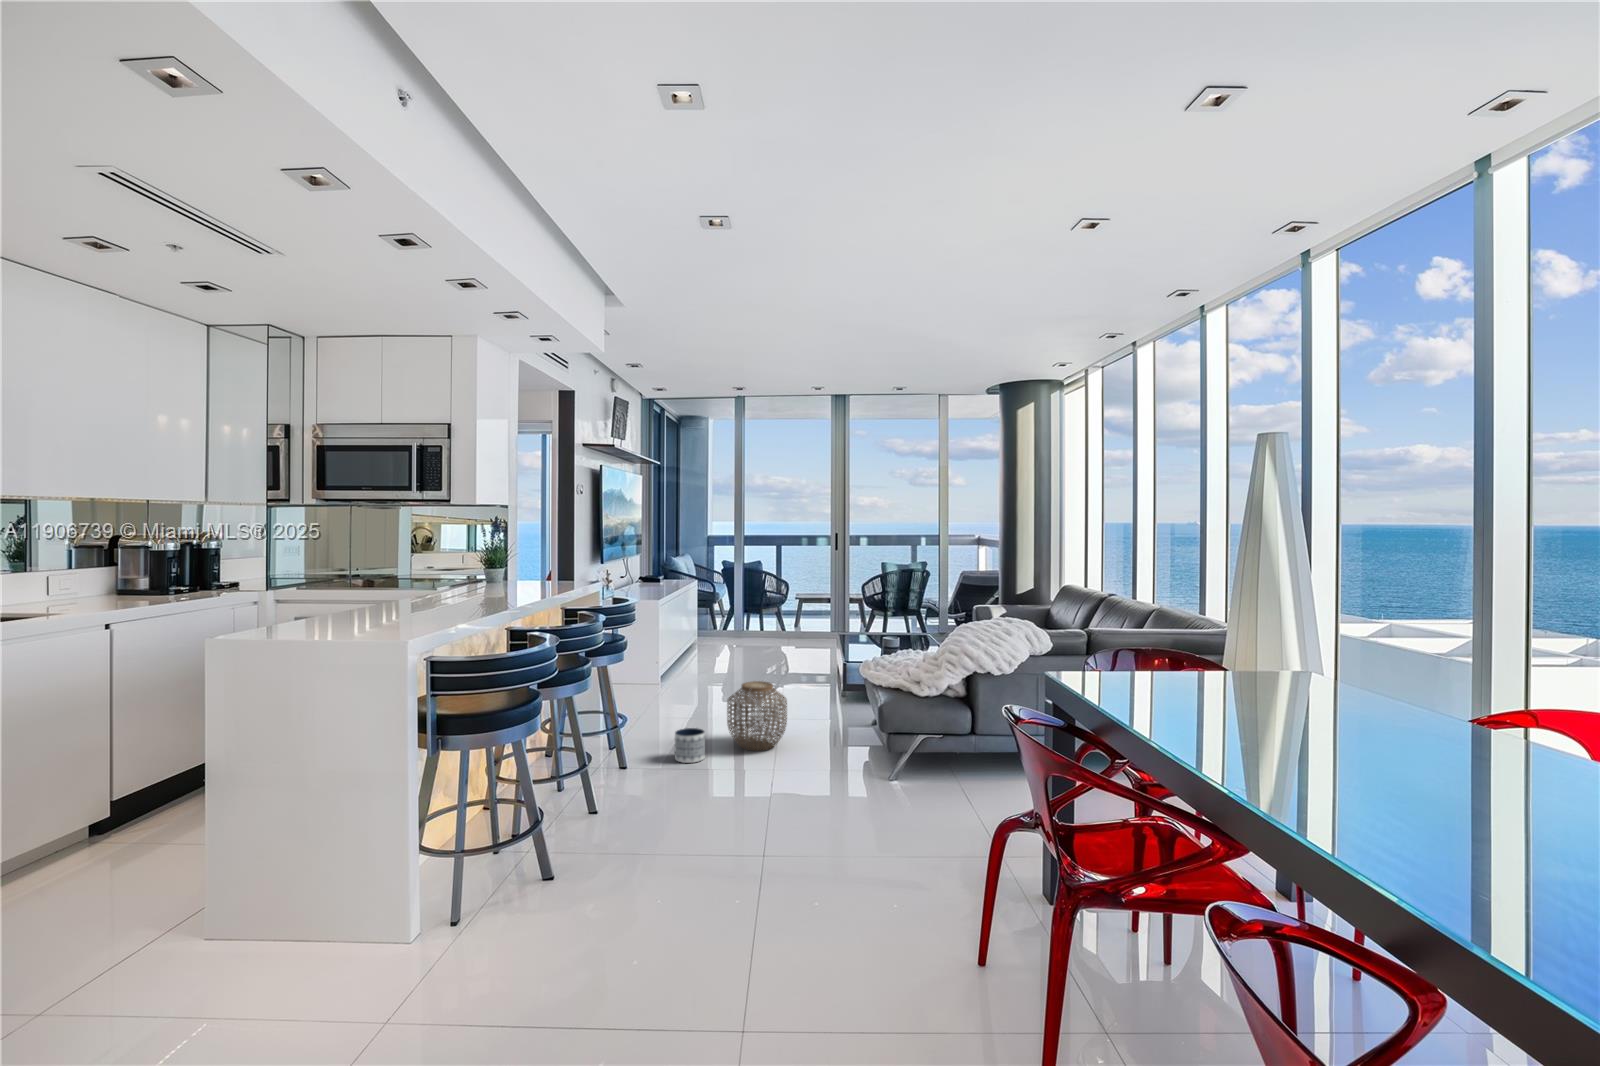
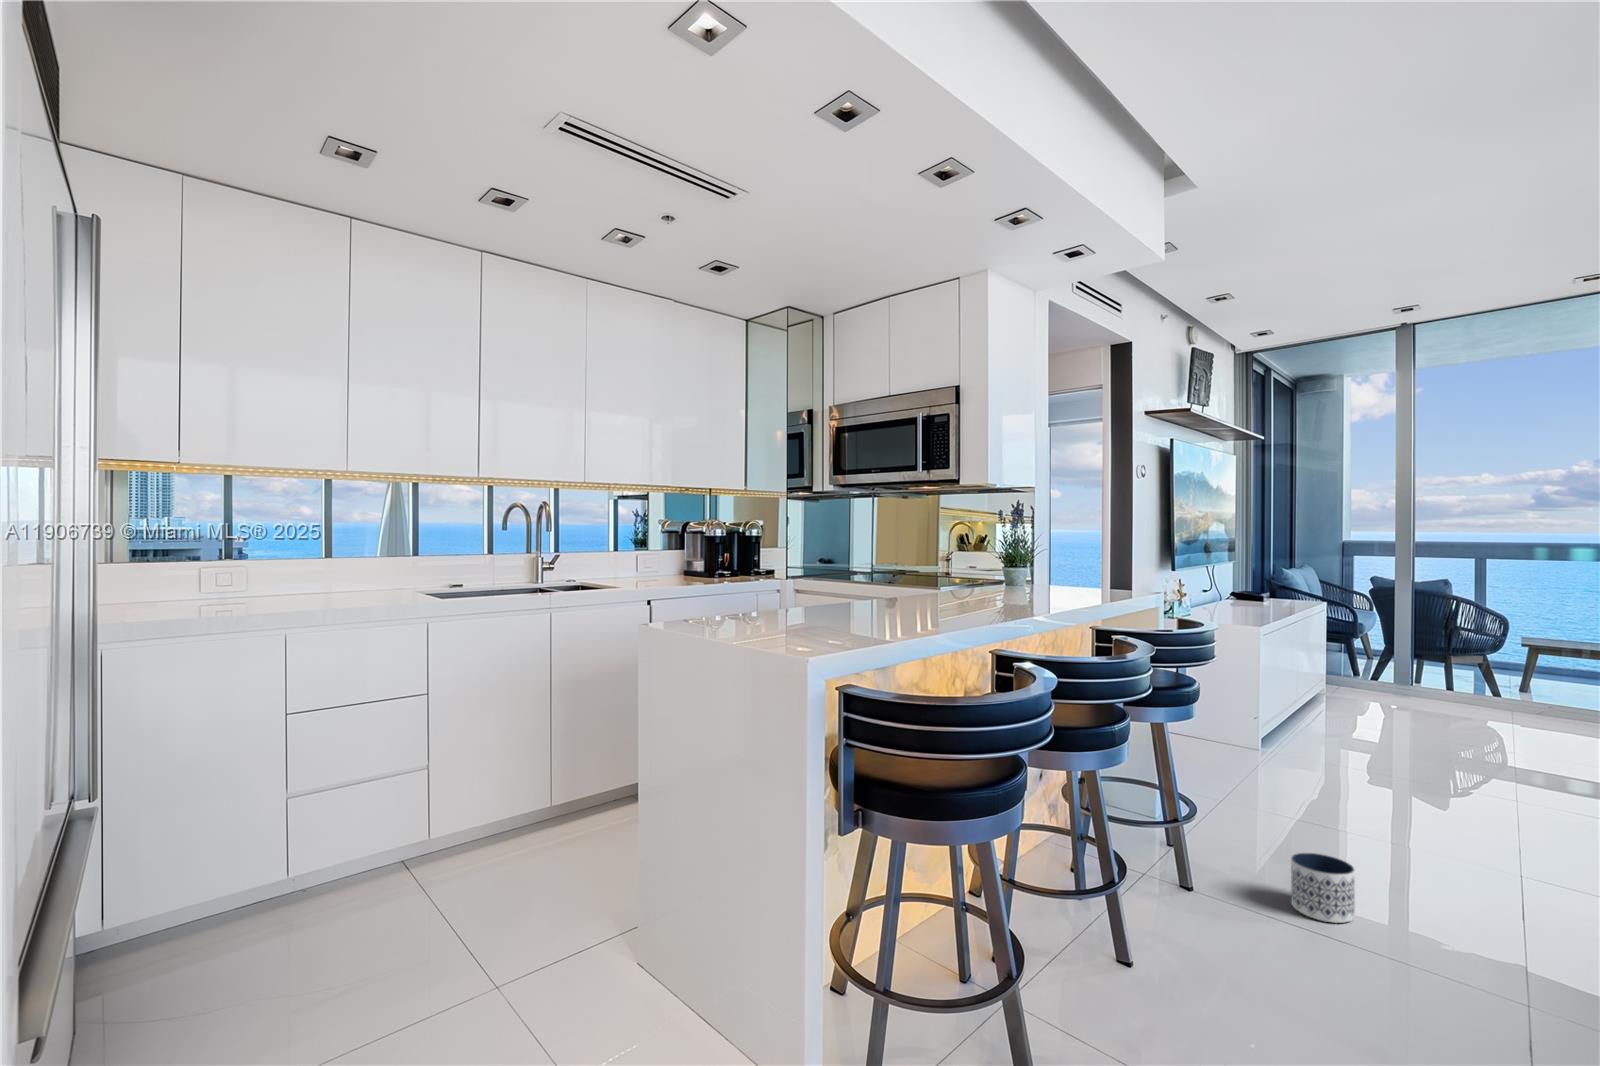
woven basket: present [727,681,787,751] -> none [1402,790,1554,934]

